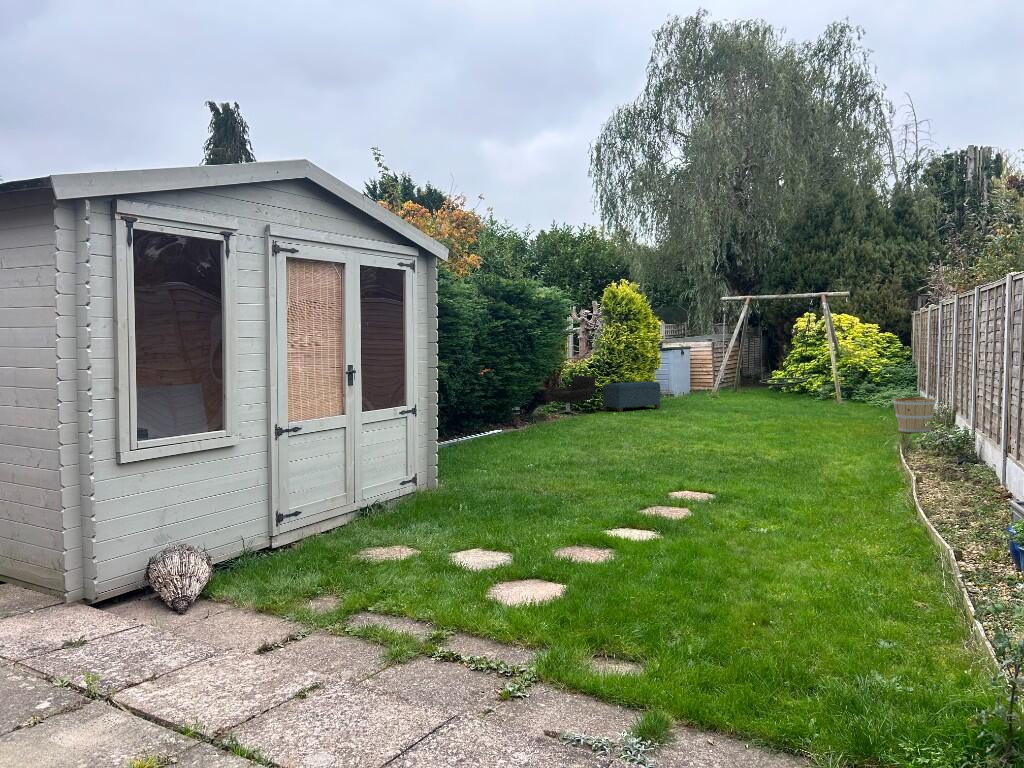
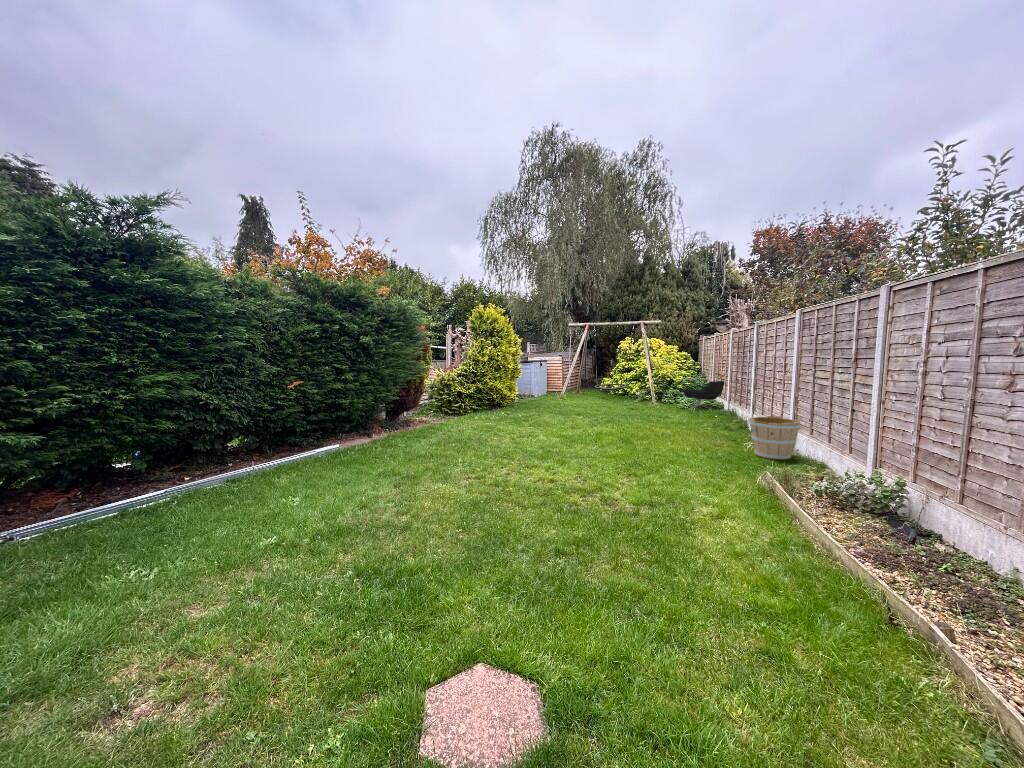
lounge chair: present [550,376,596,414] -> present [683,381,724,408]
bench: present [603,382,660,412] -> none [468,388,517,415]

